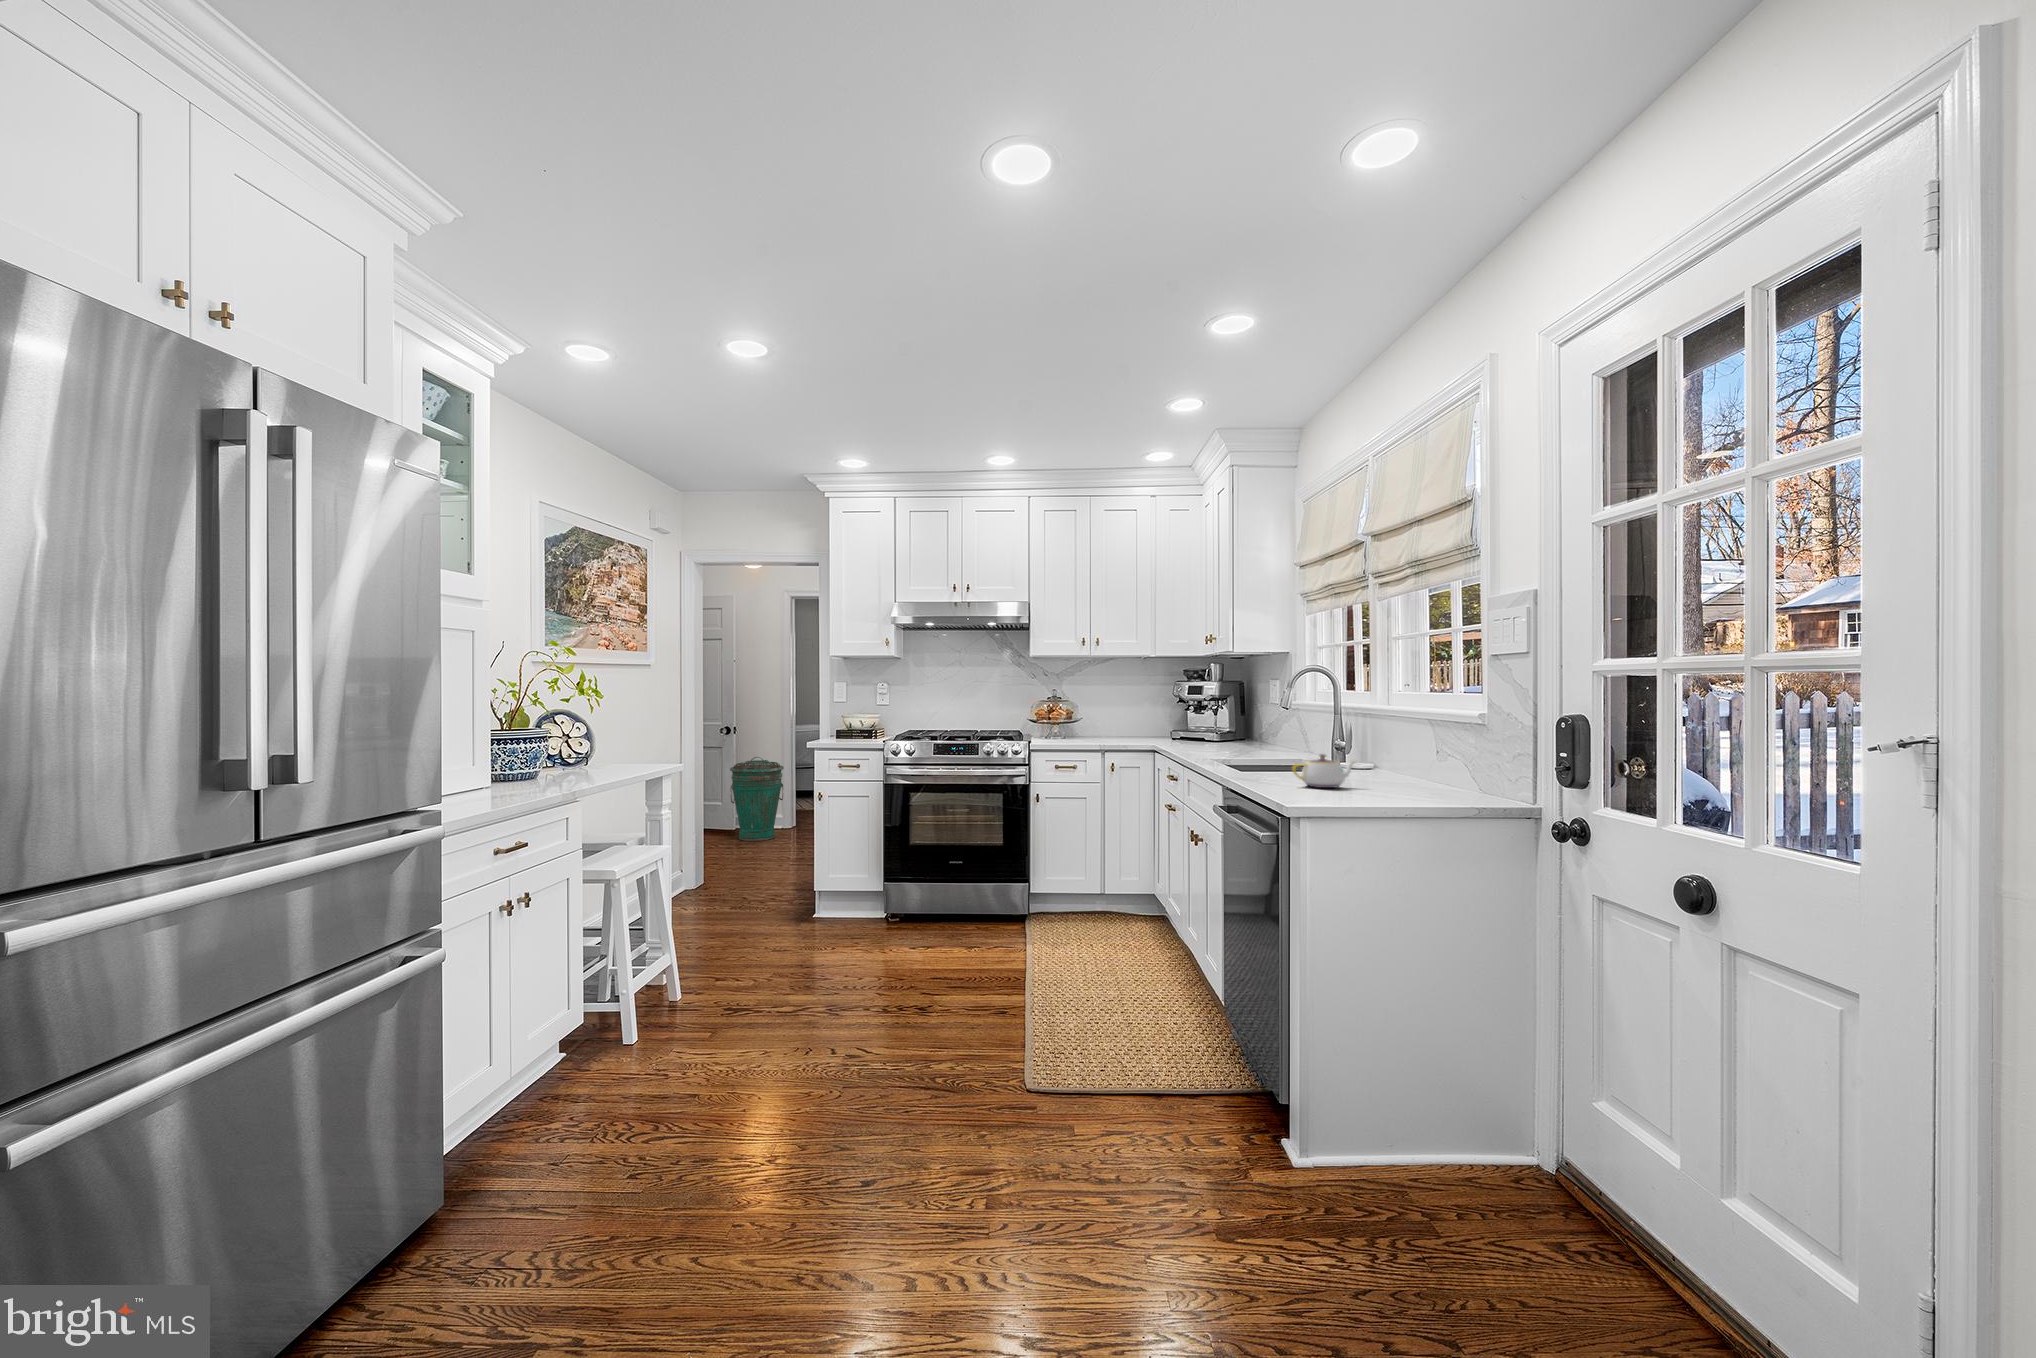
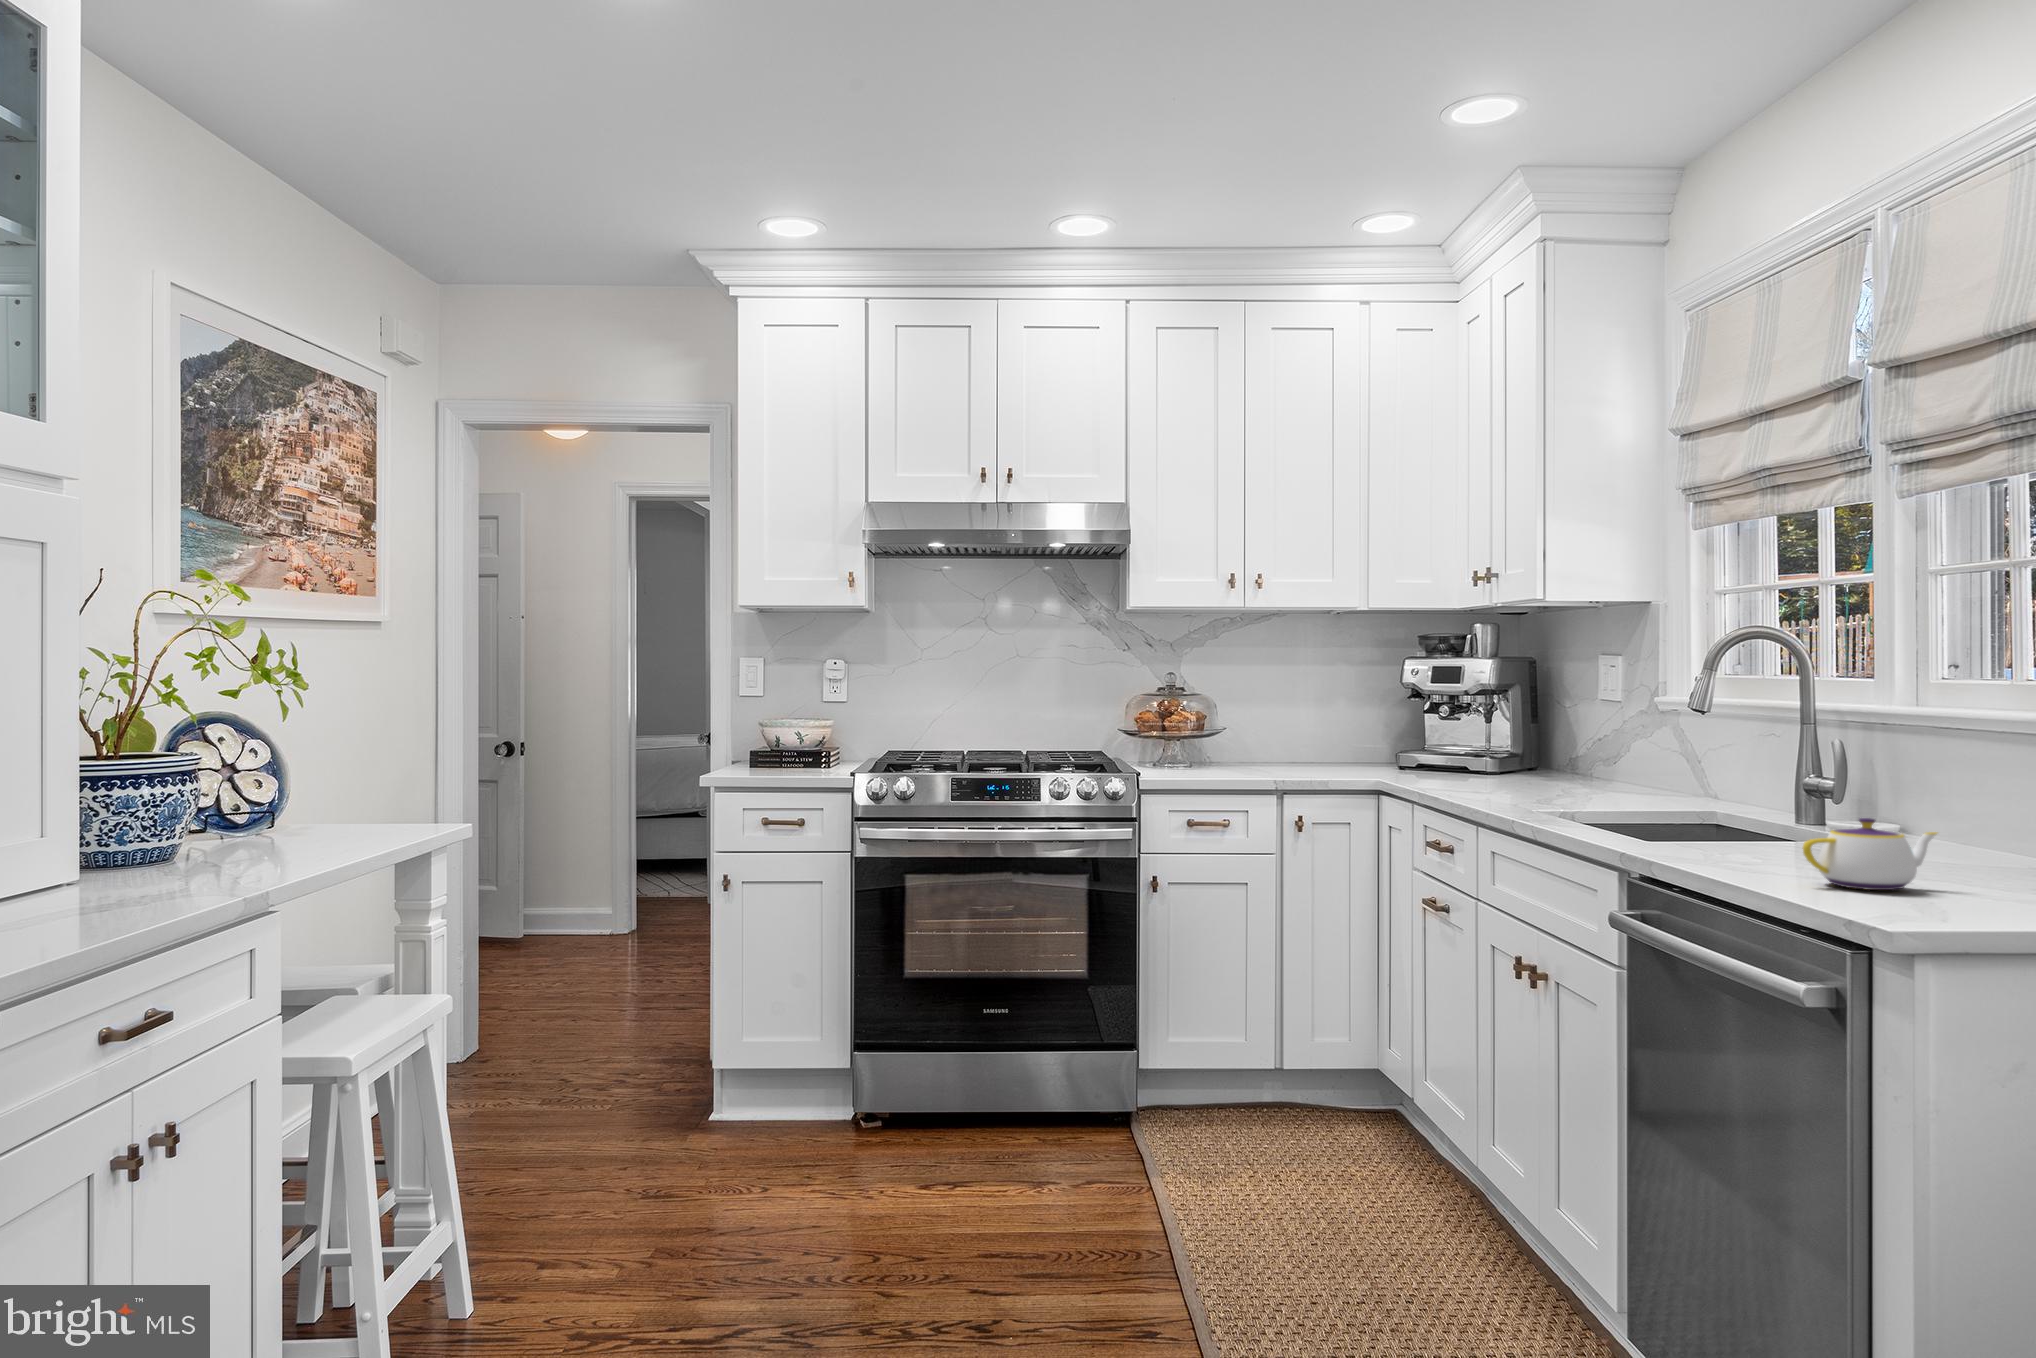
trash can: present [730,757,784,841] -> none [523,797,625,957]

